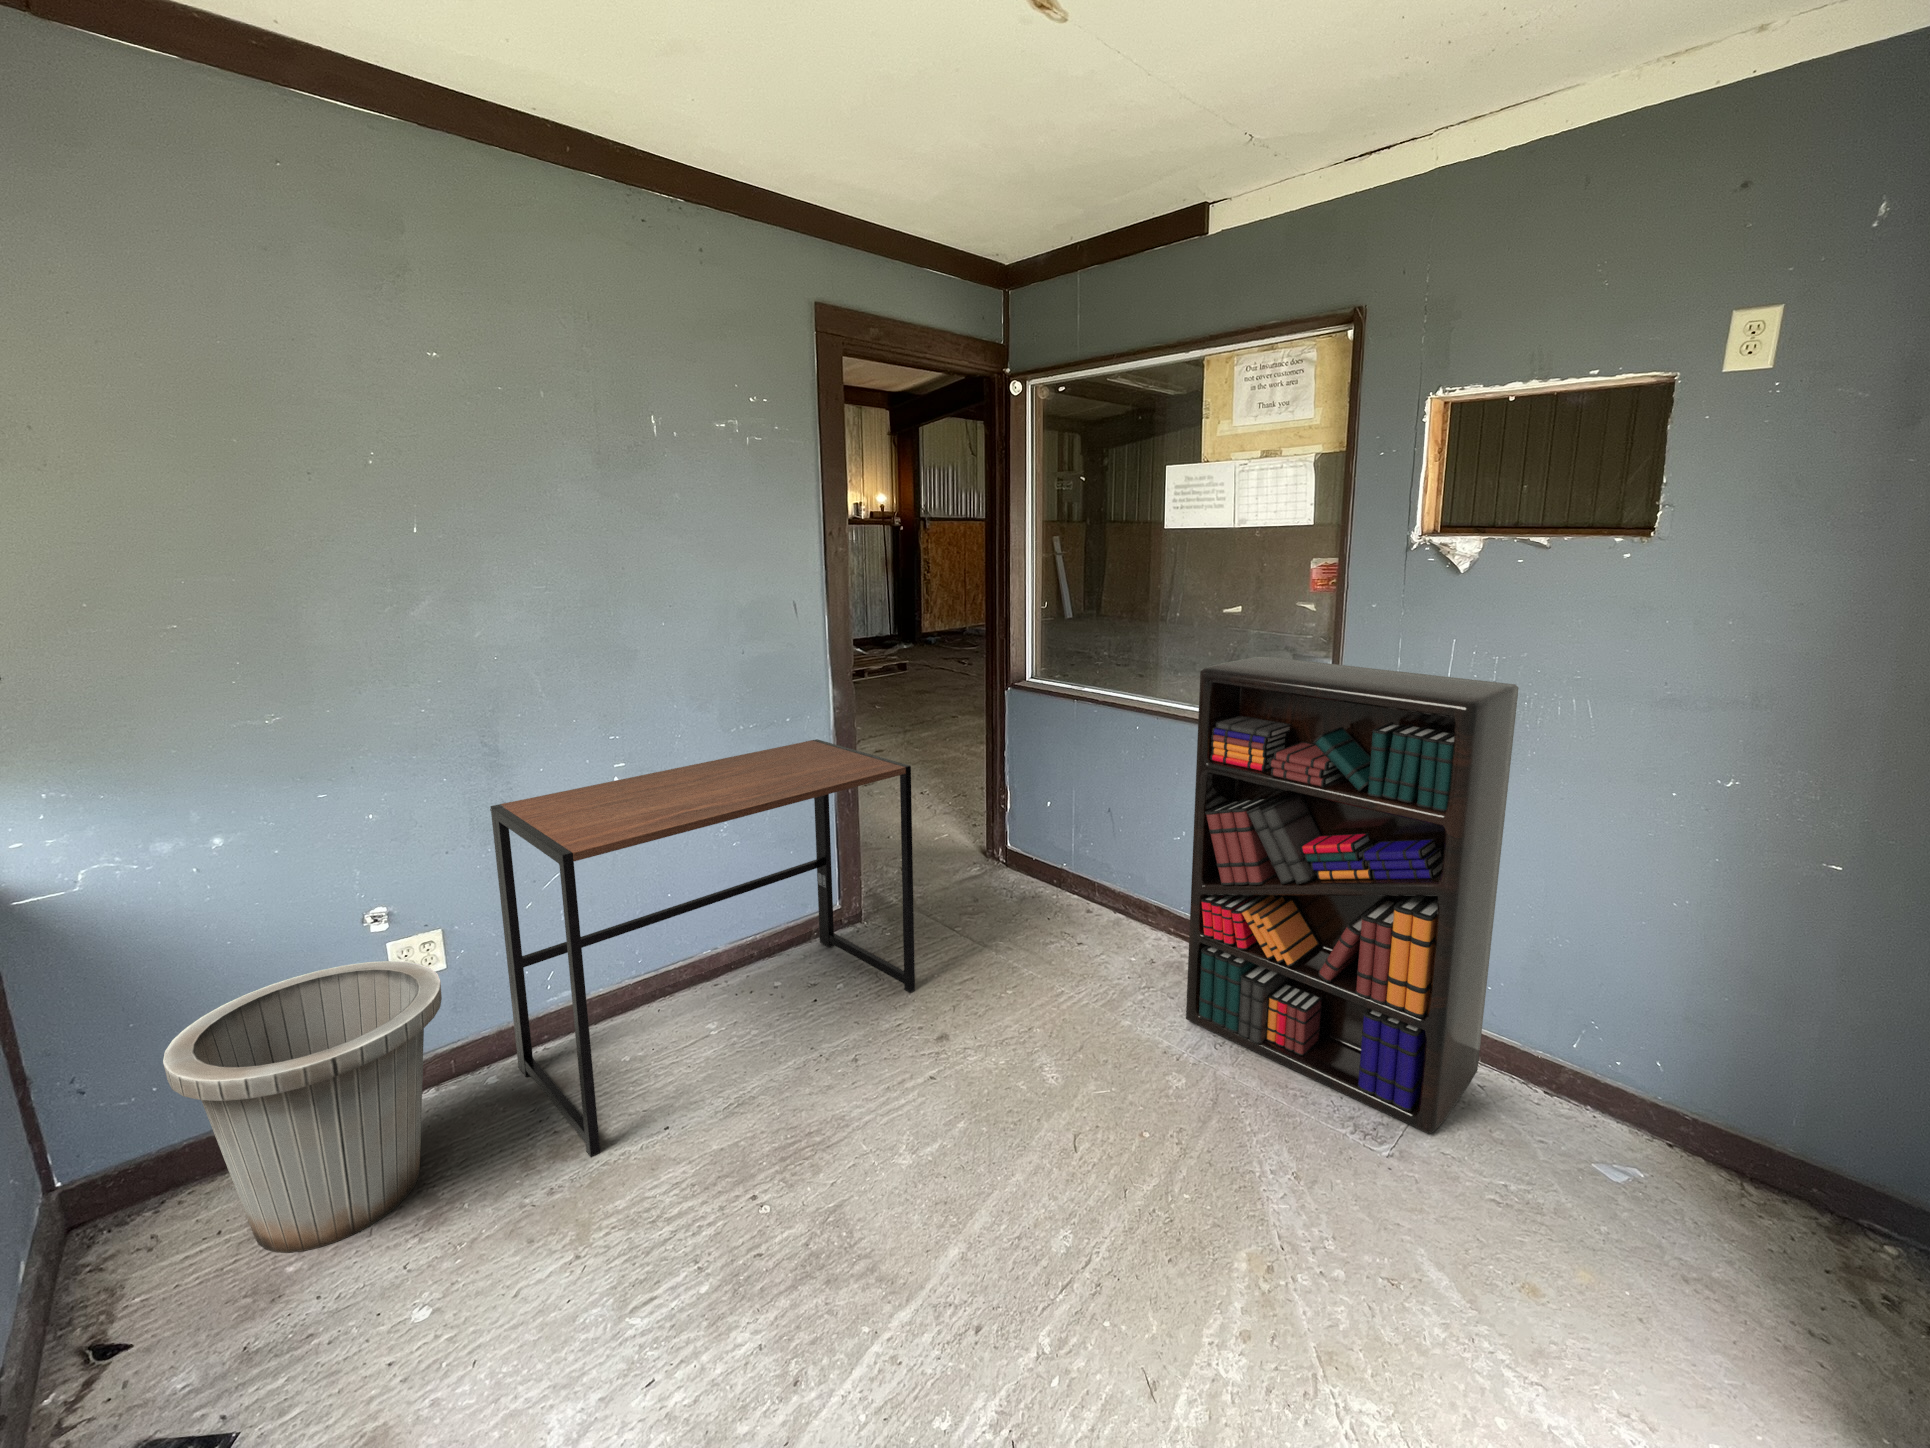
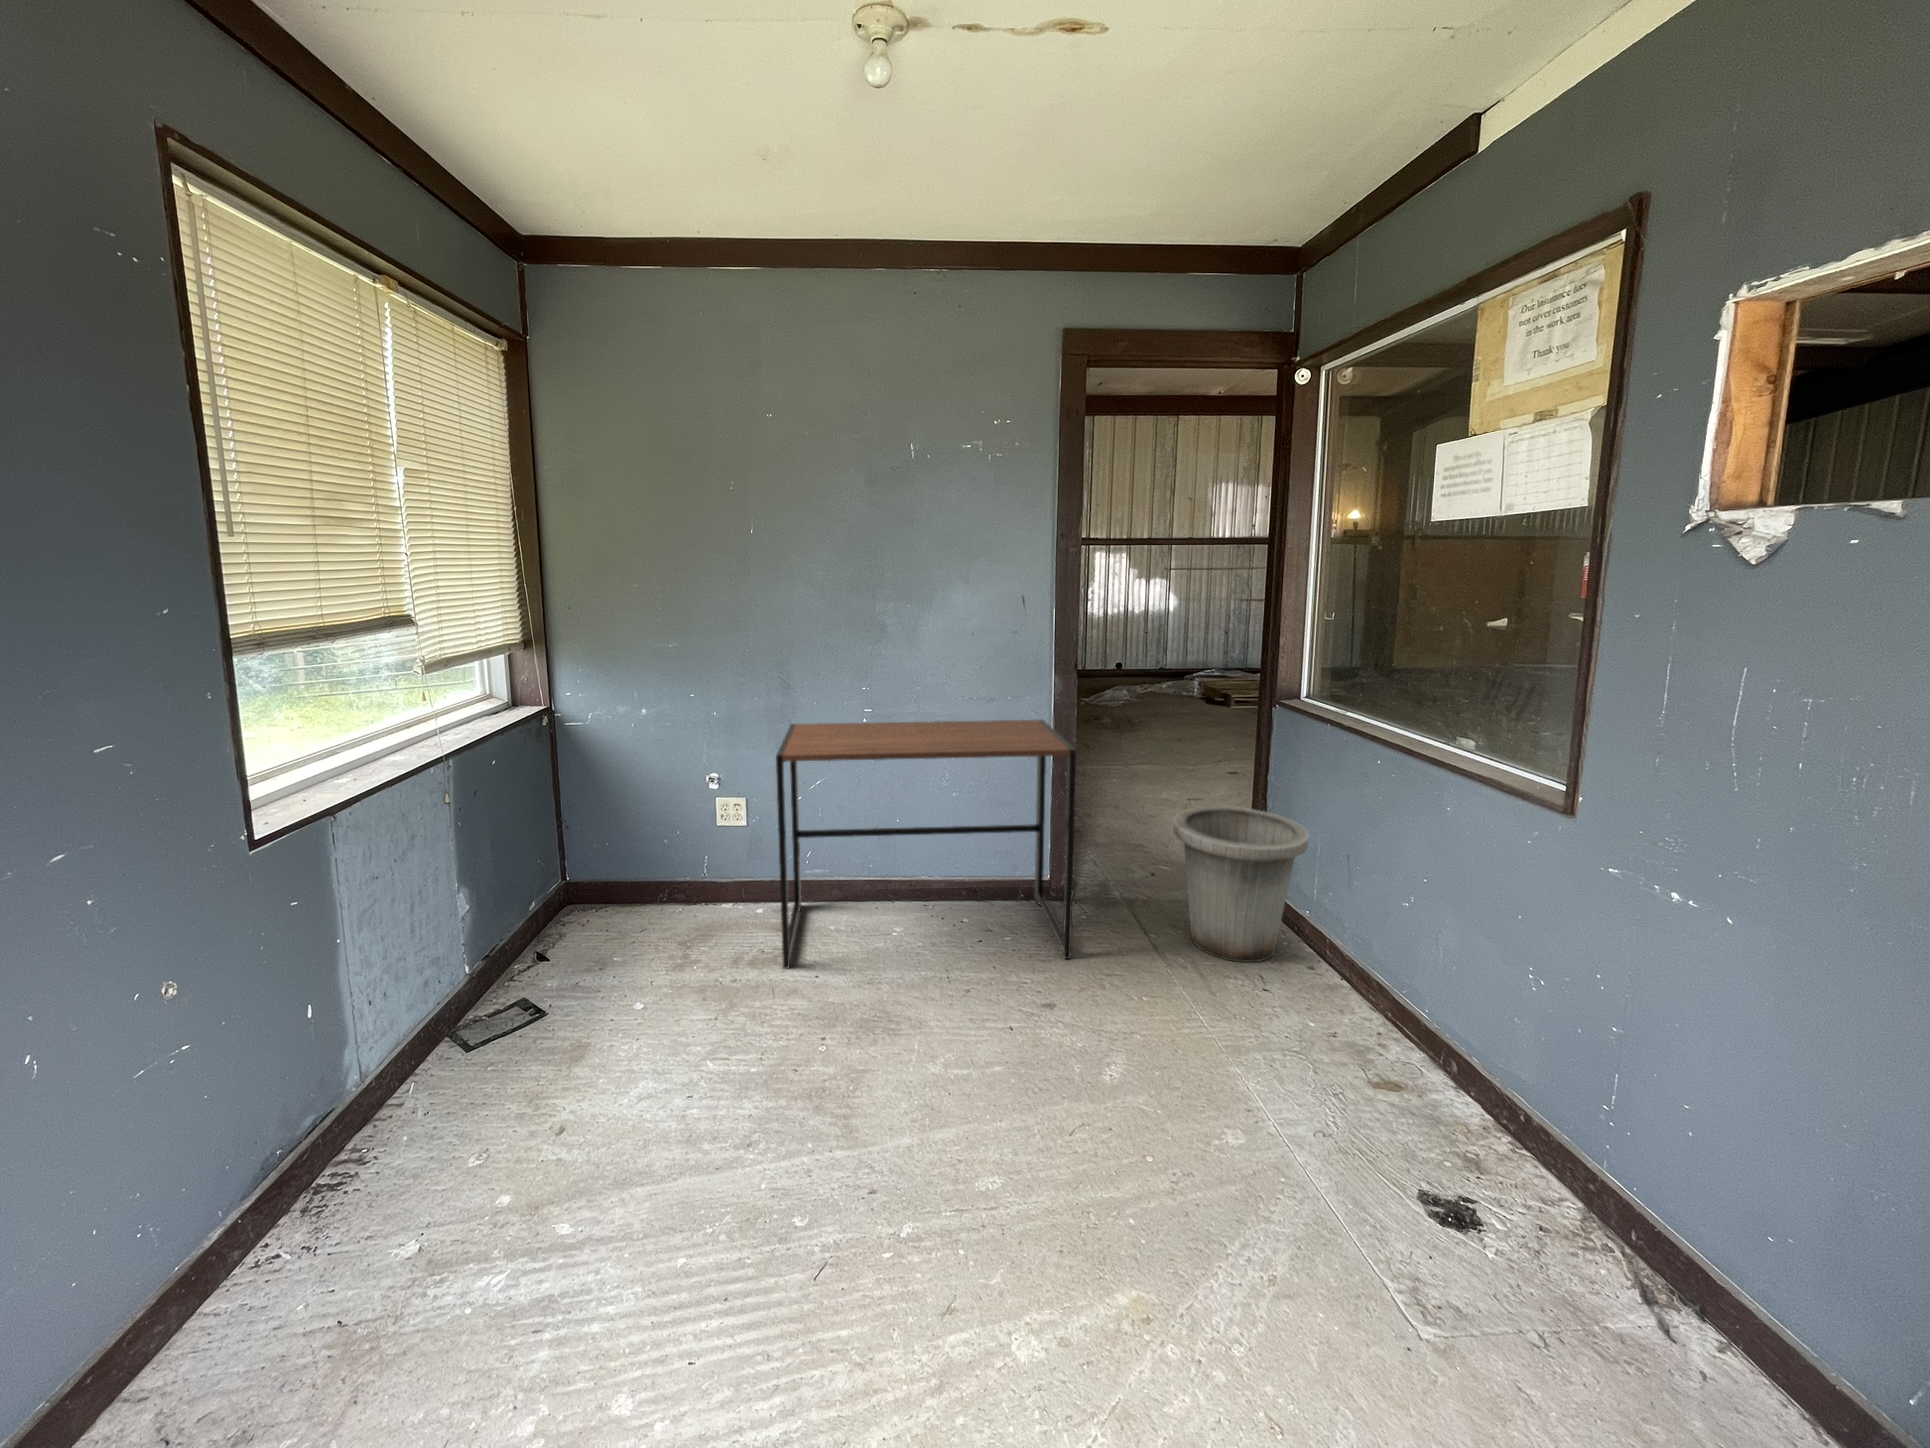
bookshelf: present [1186,656,1519,1134] -> none [1308,681,1844,1375]
trash can: present [163,961,442,1253] -> present [1174,806,1309,962]

